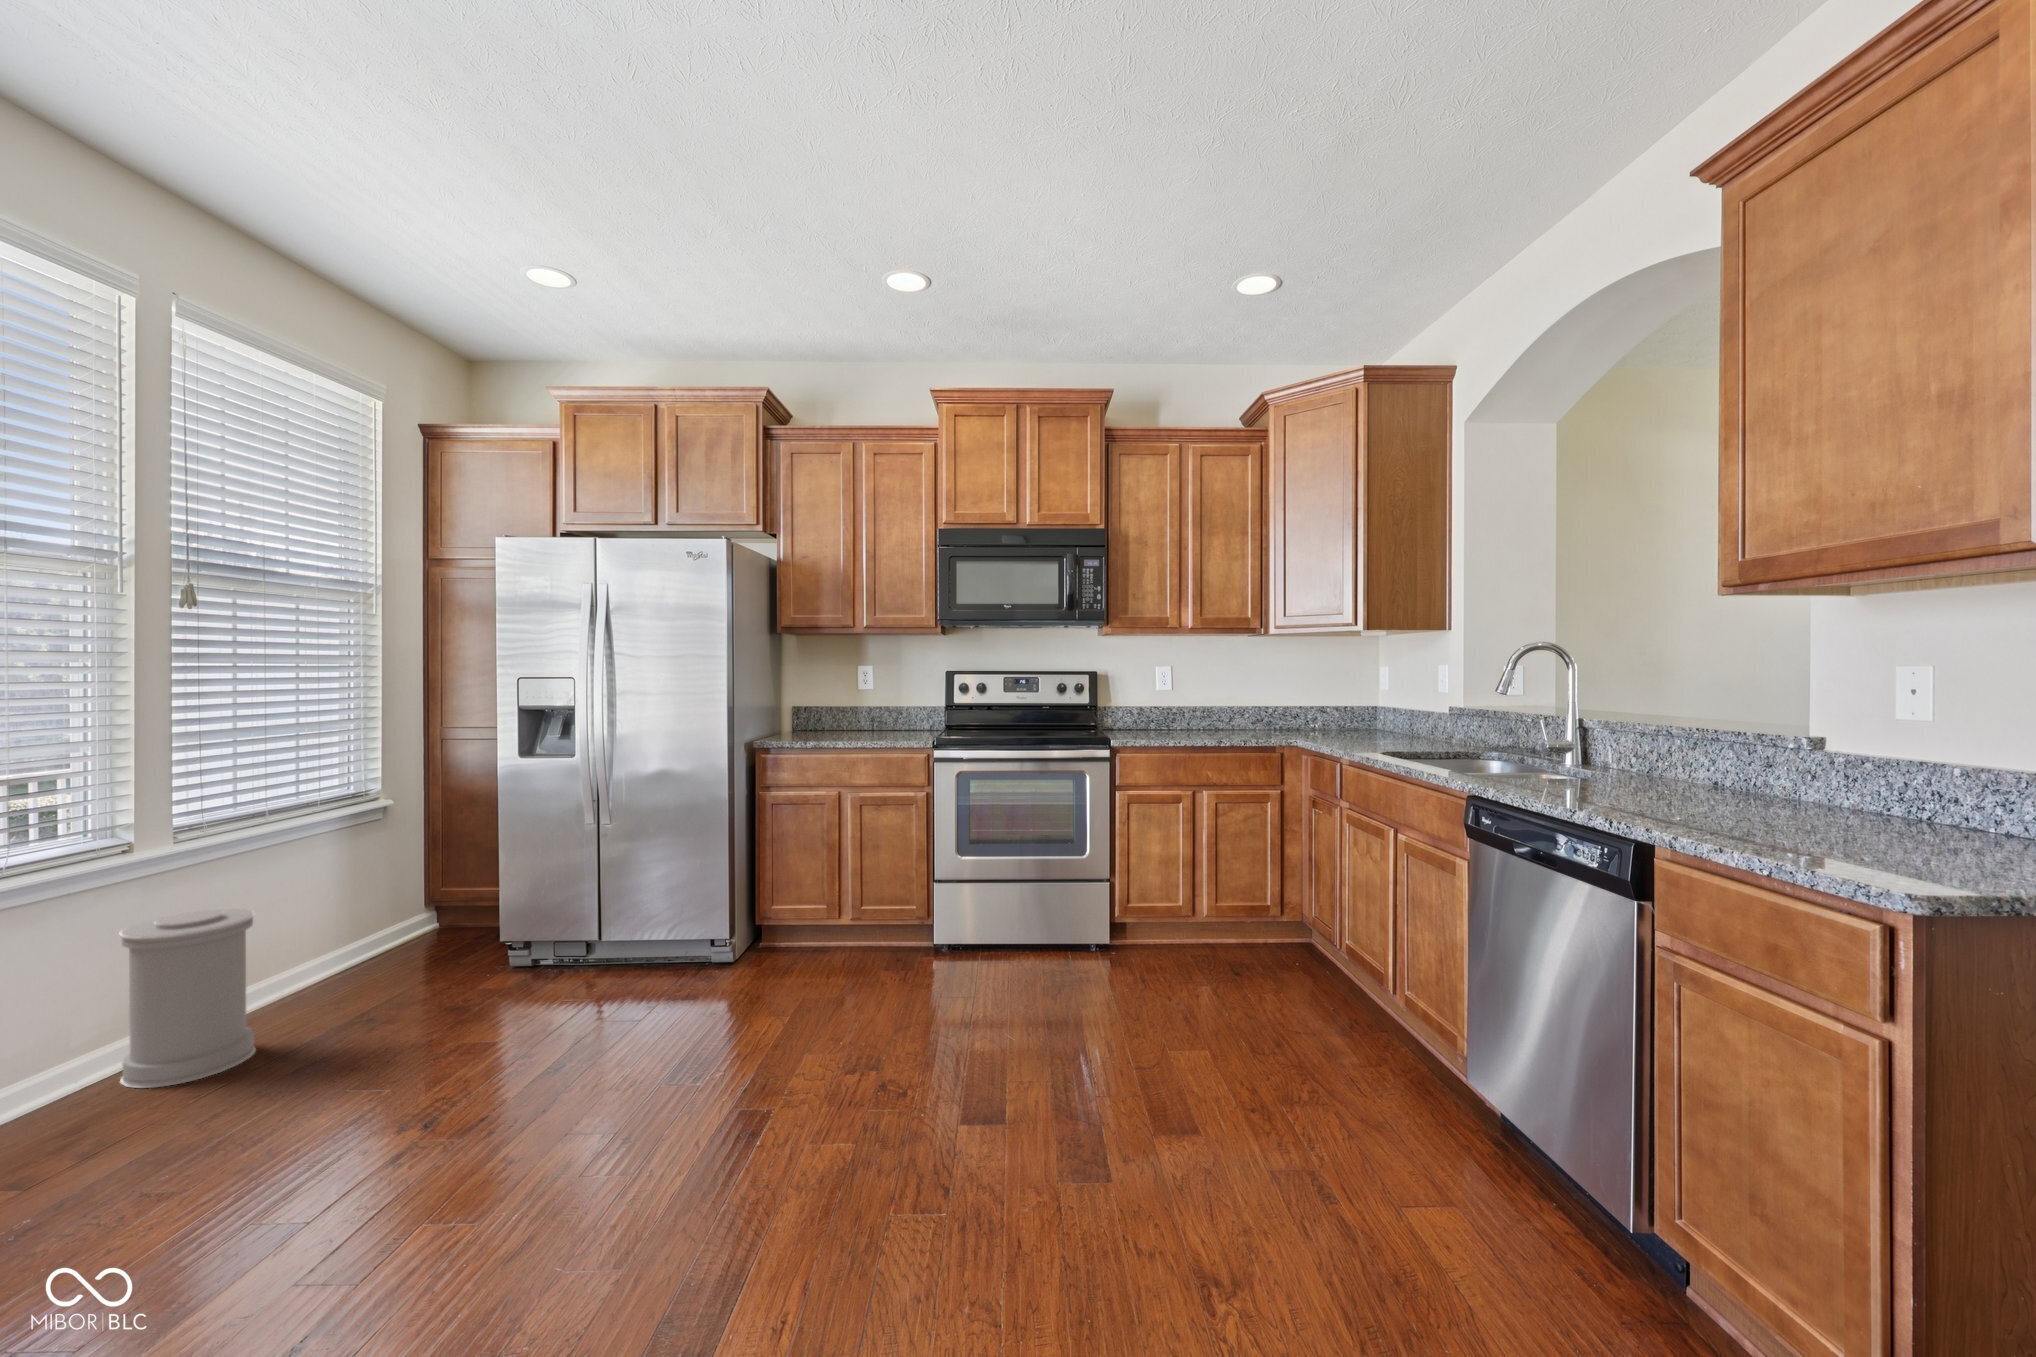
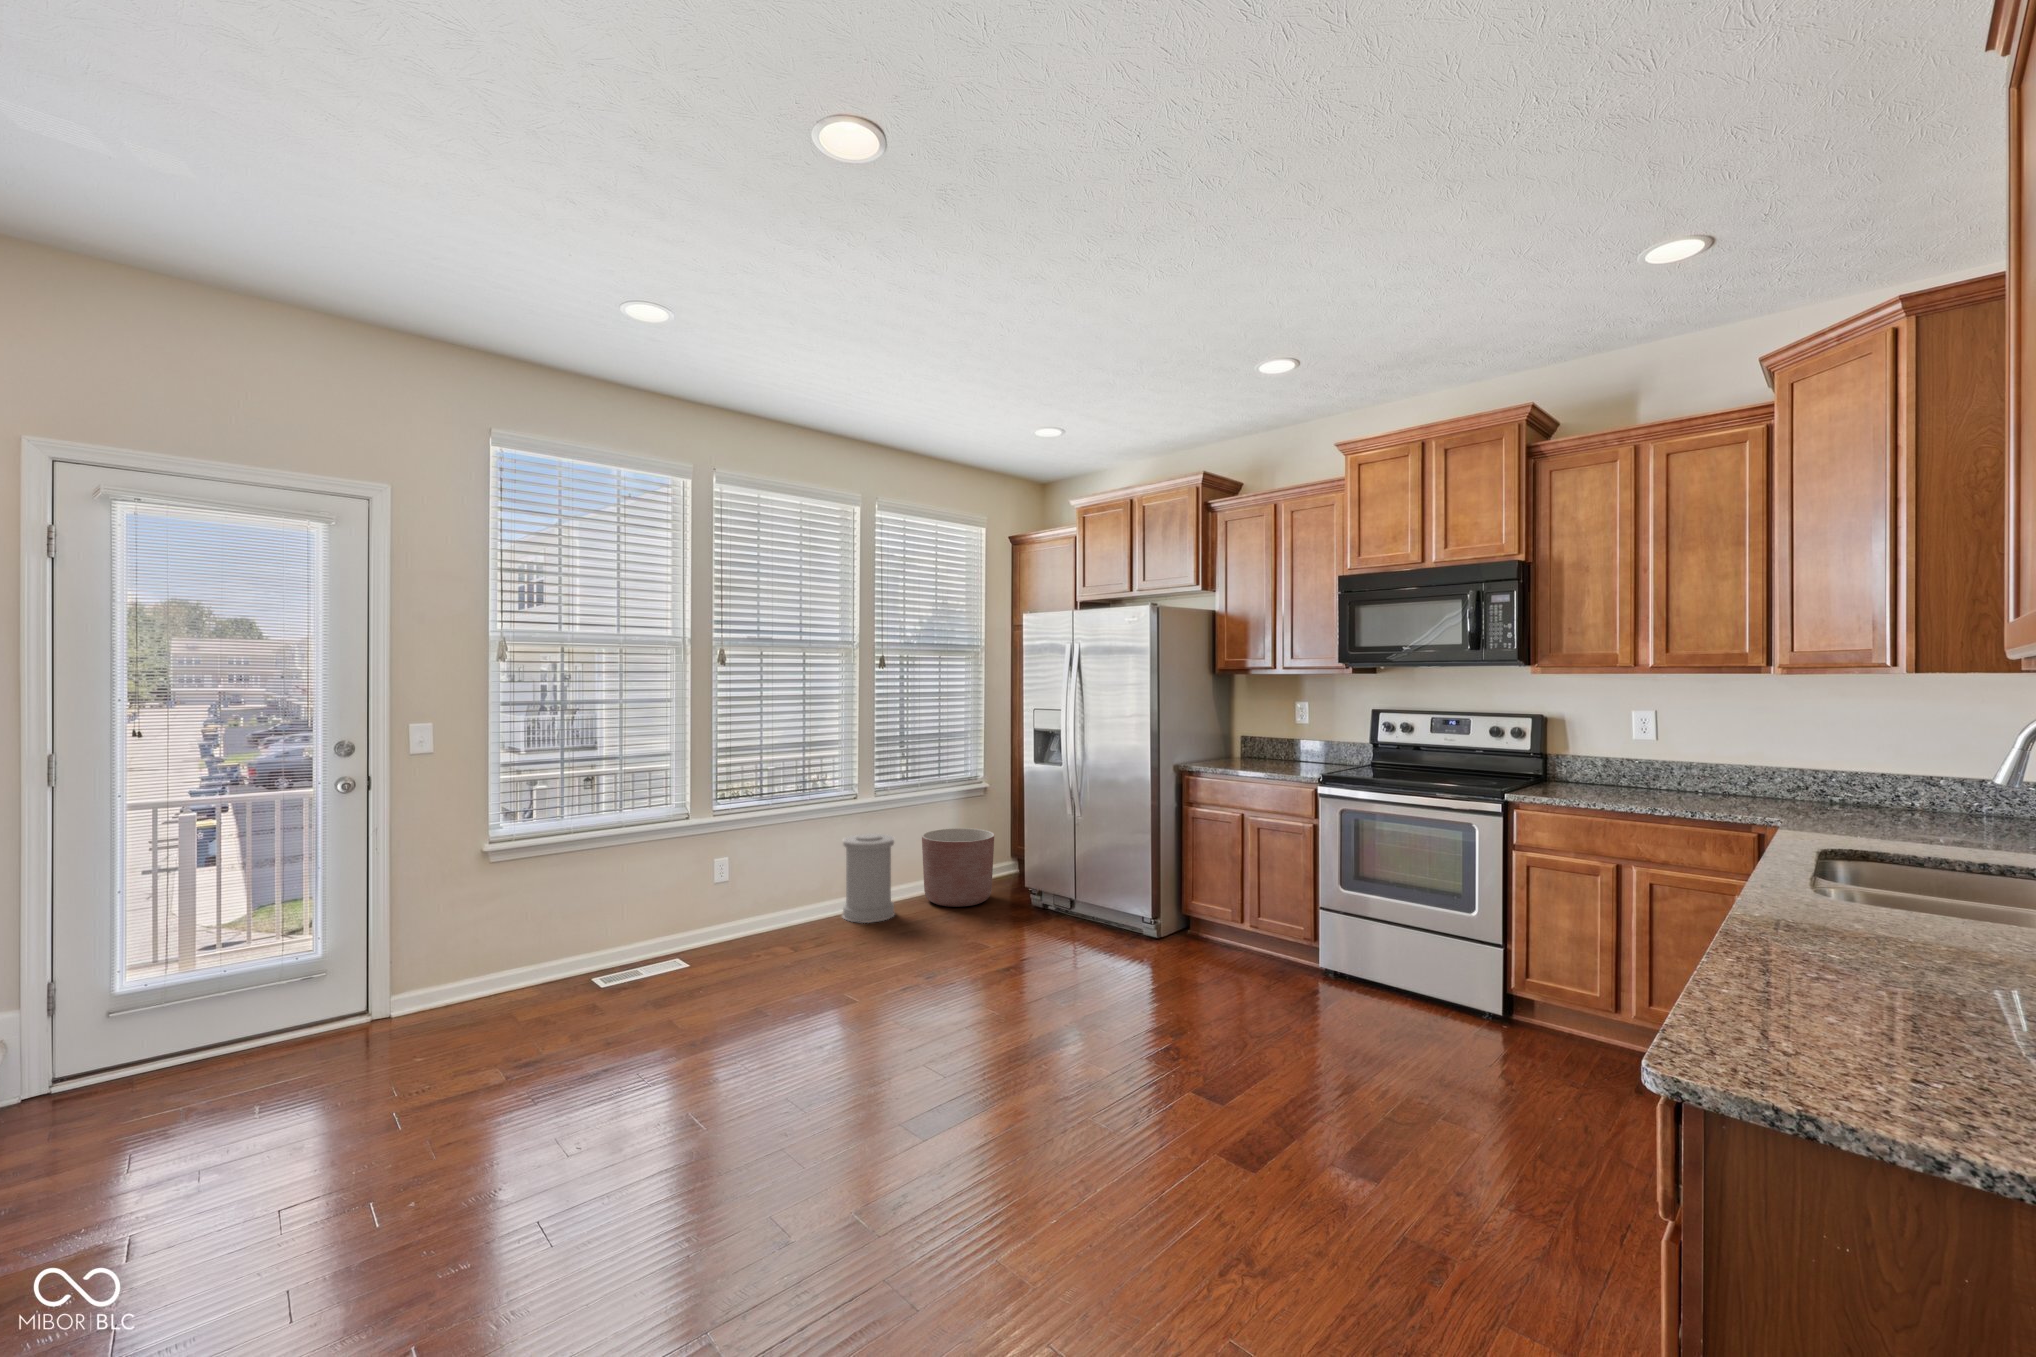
planter: none [286,872,436,1008] -> present [922,828,994,907]

